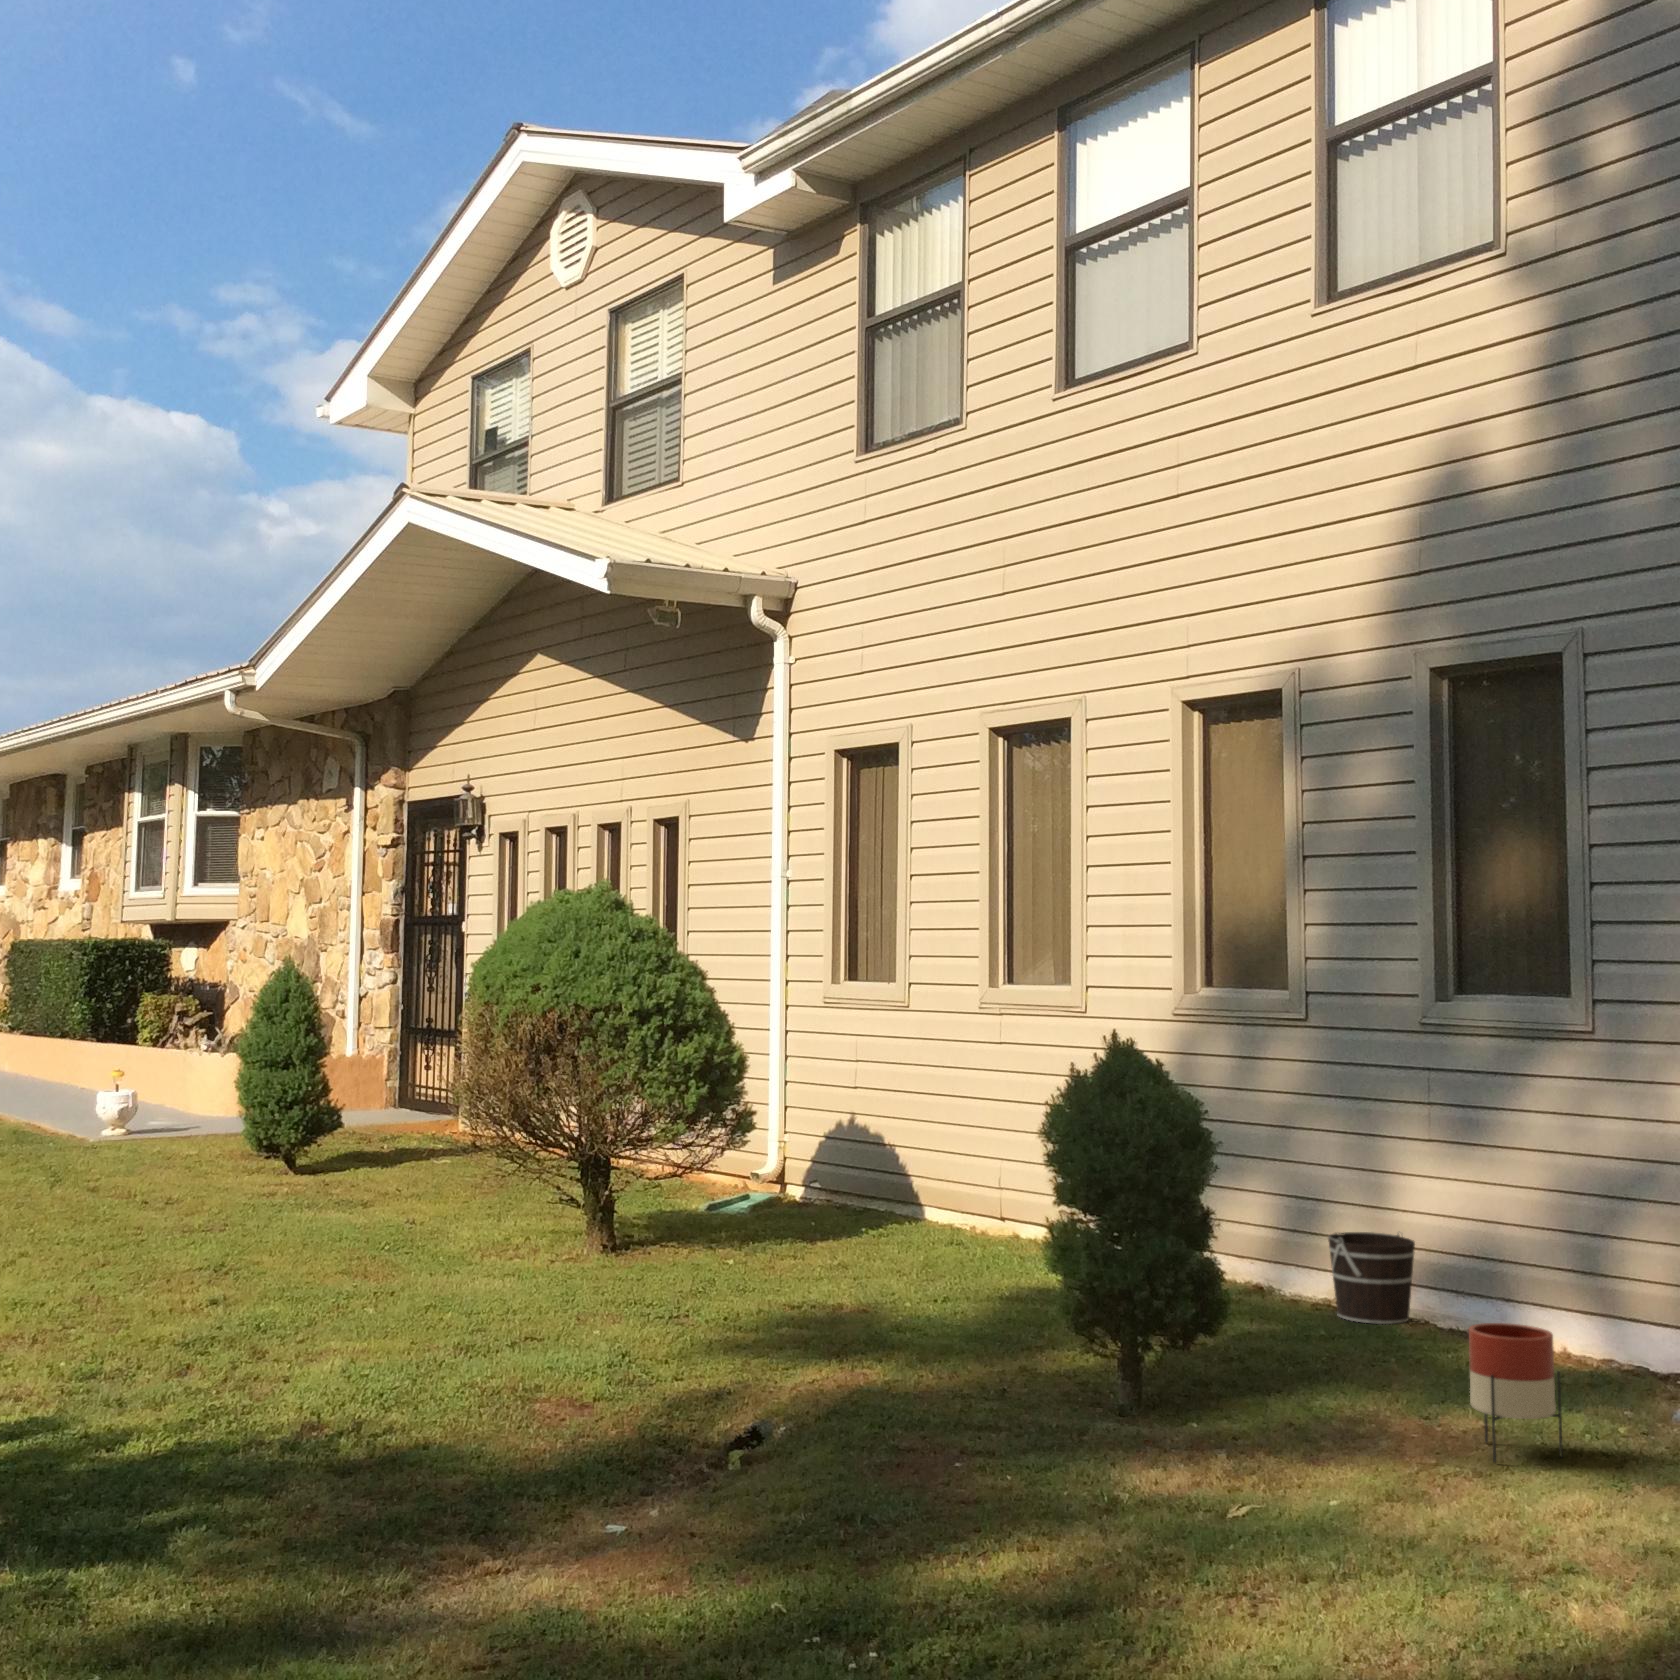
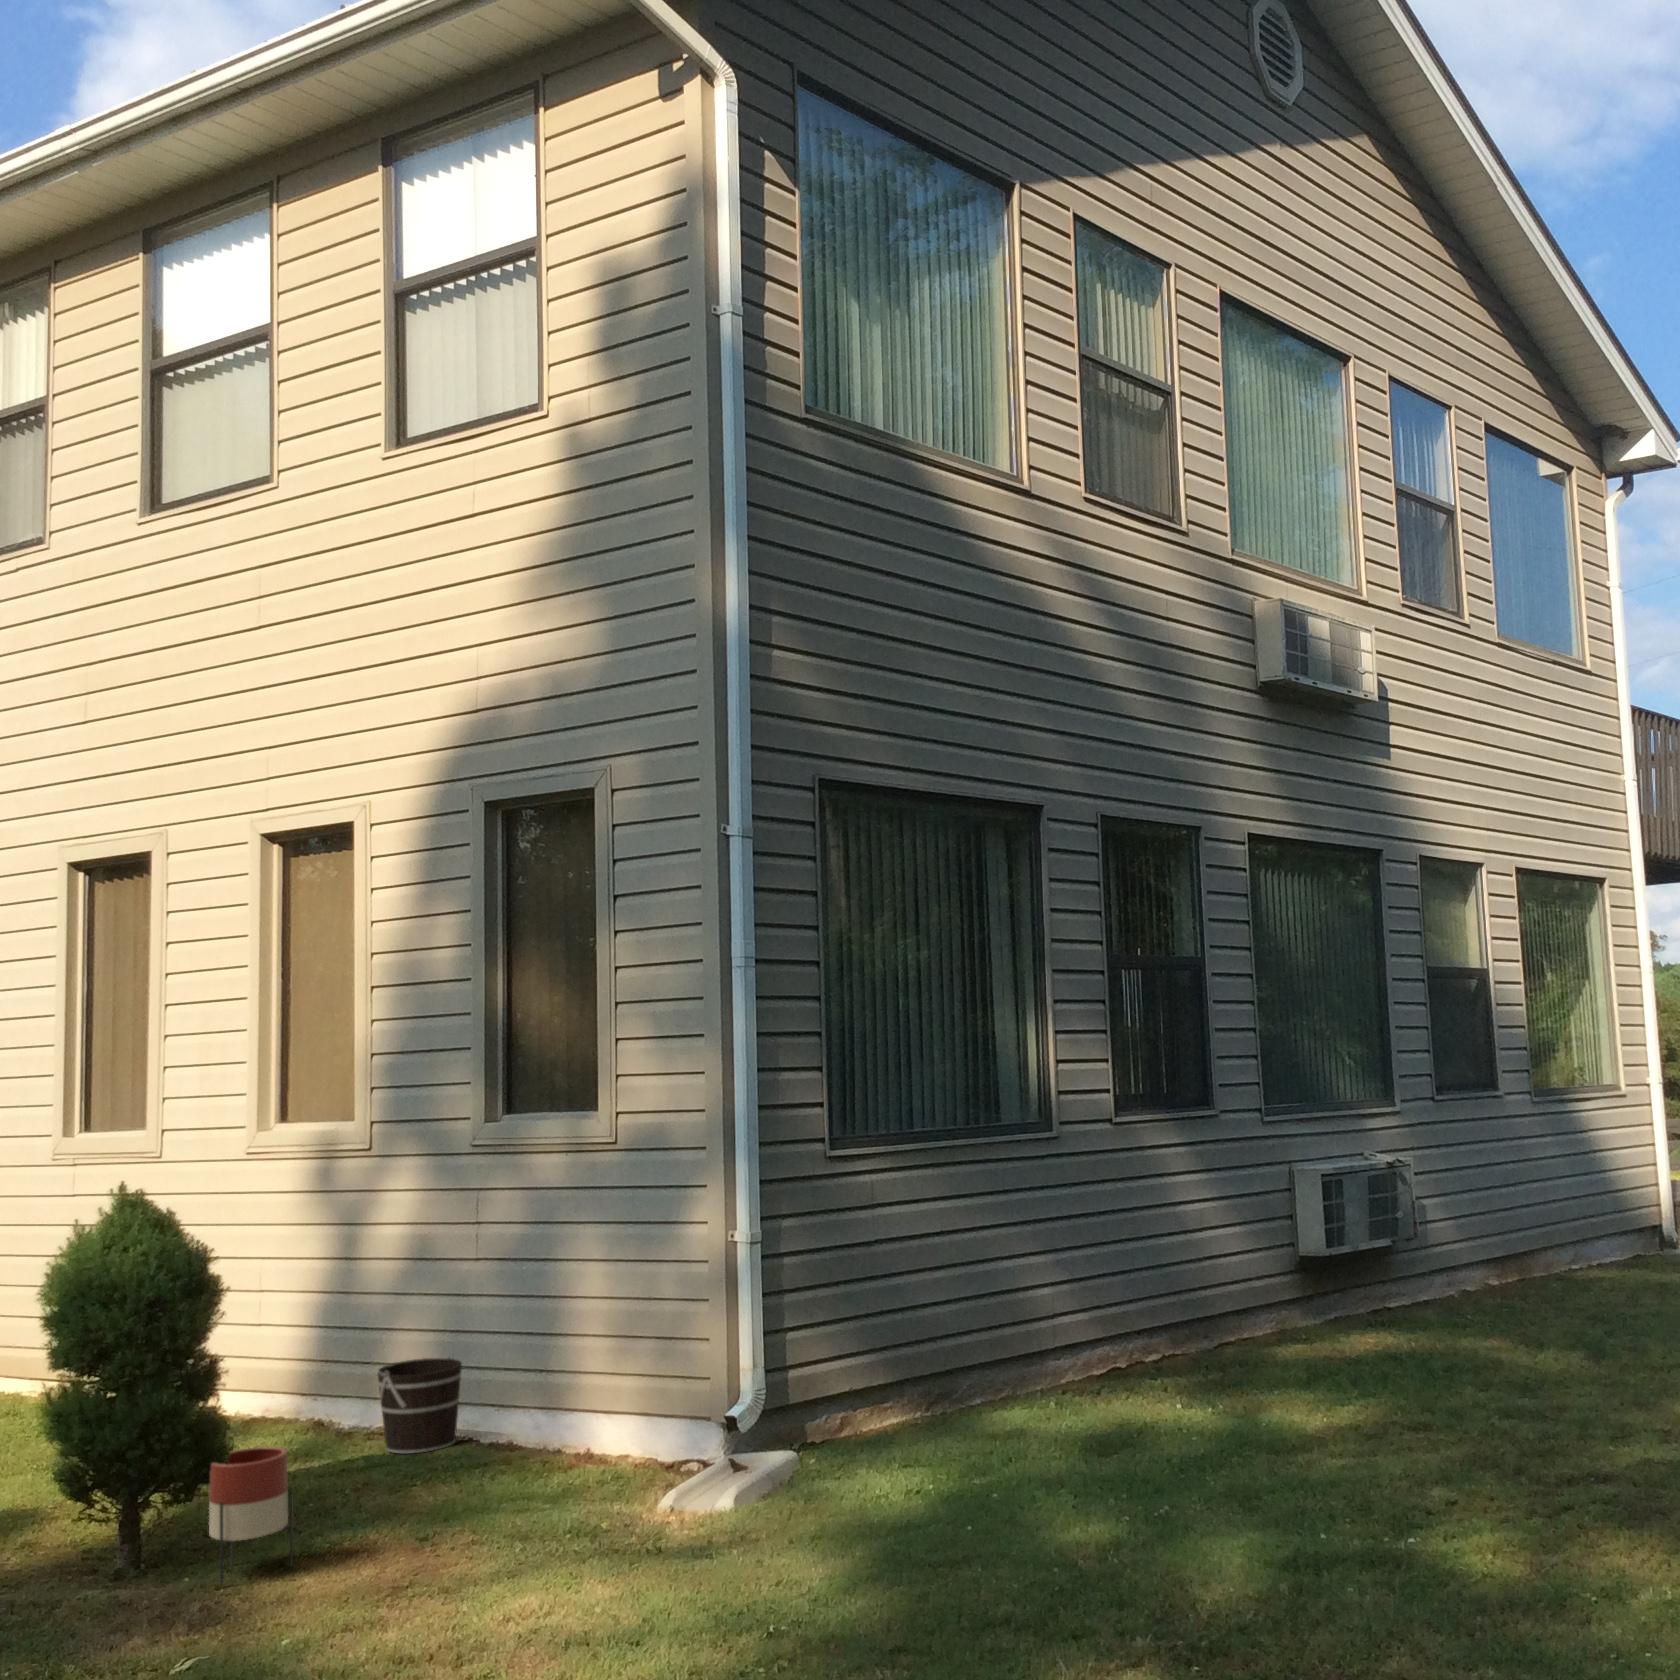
planter: present [1469,1323,1563,1462] -> present [209,1447,293,1585]

